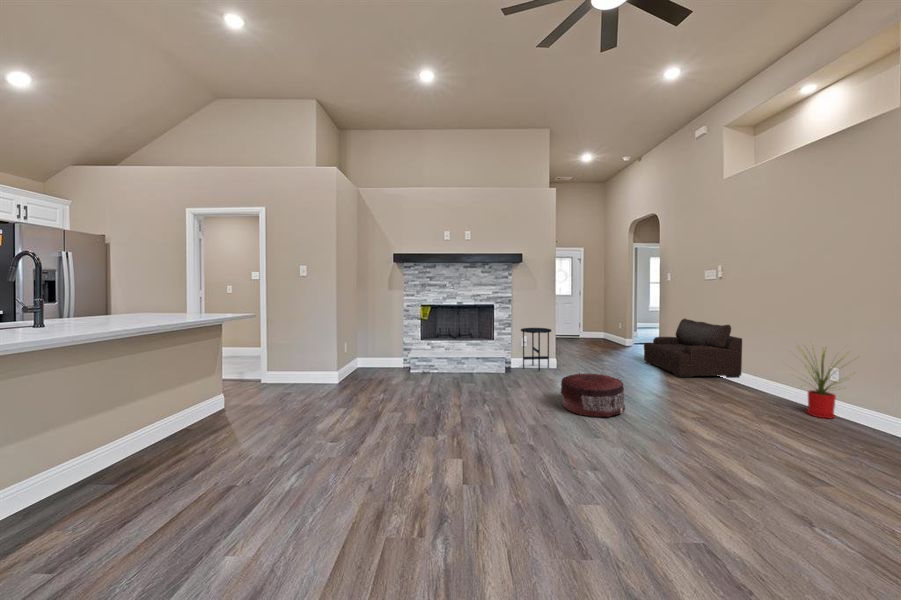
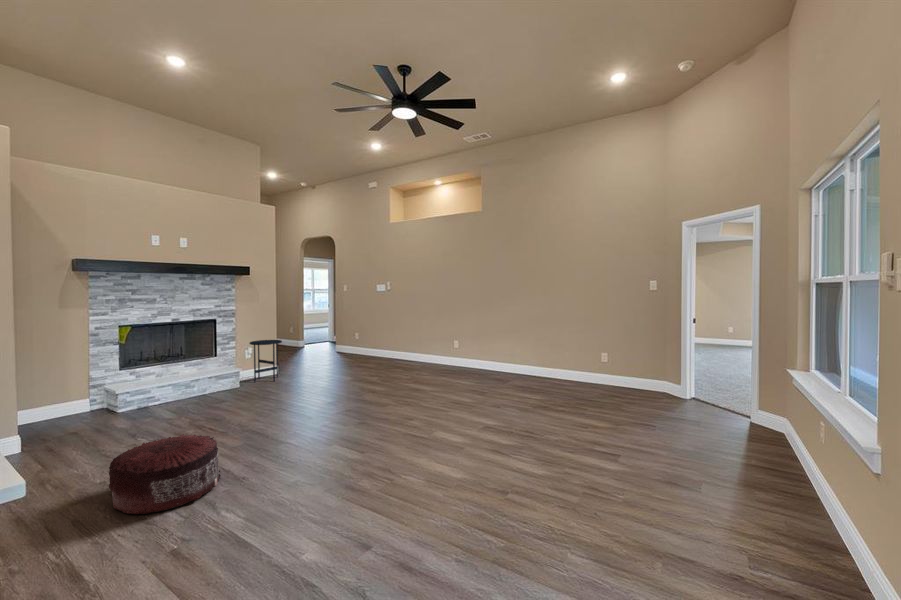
armchair: present [644,319,742,378] -> none [341,323,407,366]
house plant: present [804,348,845,418] -> none [441,328,473,371]
pouf: present [561,373,625,417] -> present [109,434,221,514]

